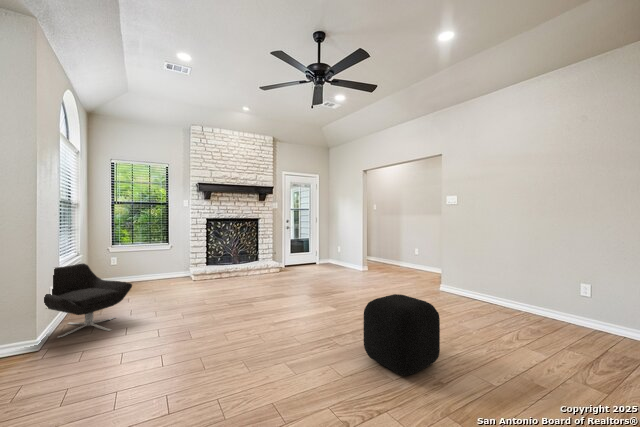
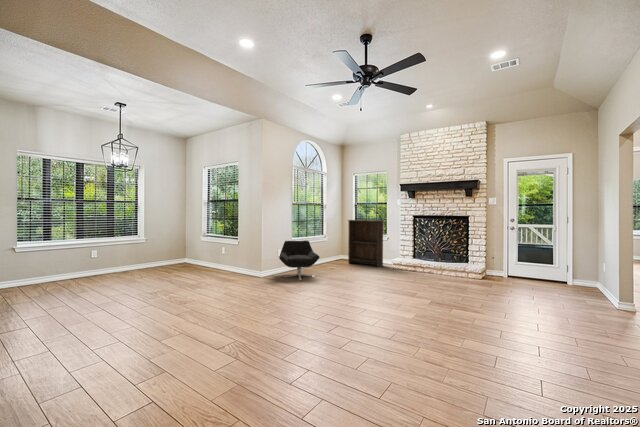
bookshelf: none [119,225,174,288] -> present [348,220,383,267]
ottoman: present [363,294,440,376] -> none [335,293,408,376]

